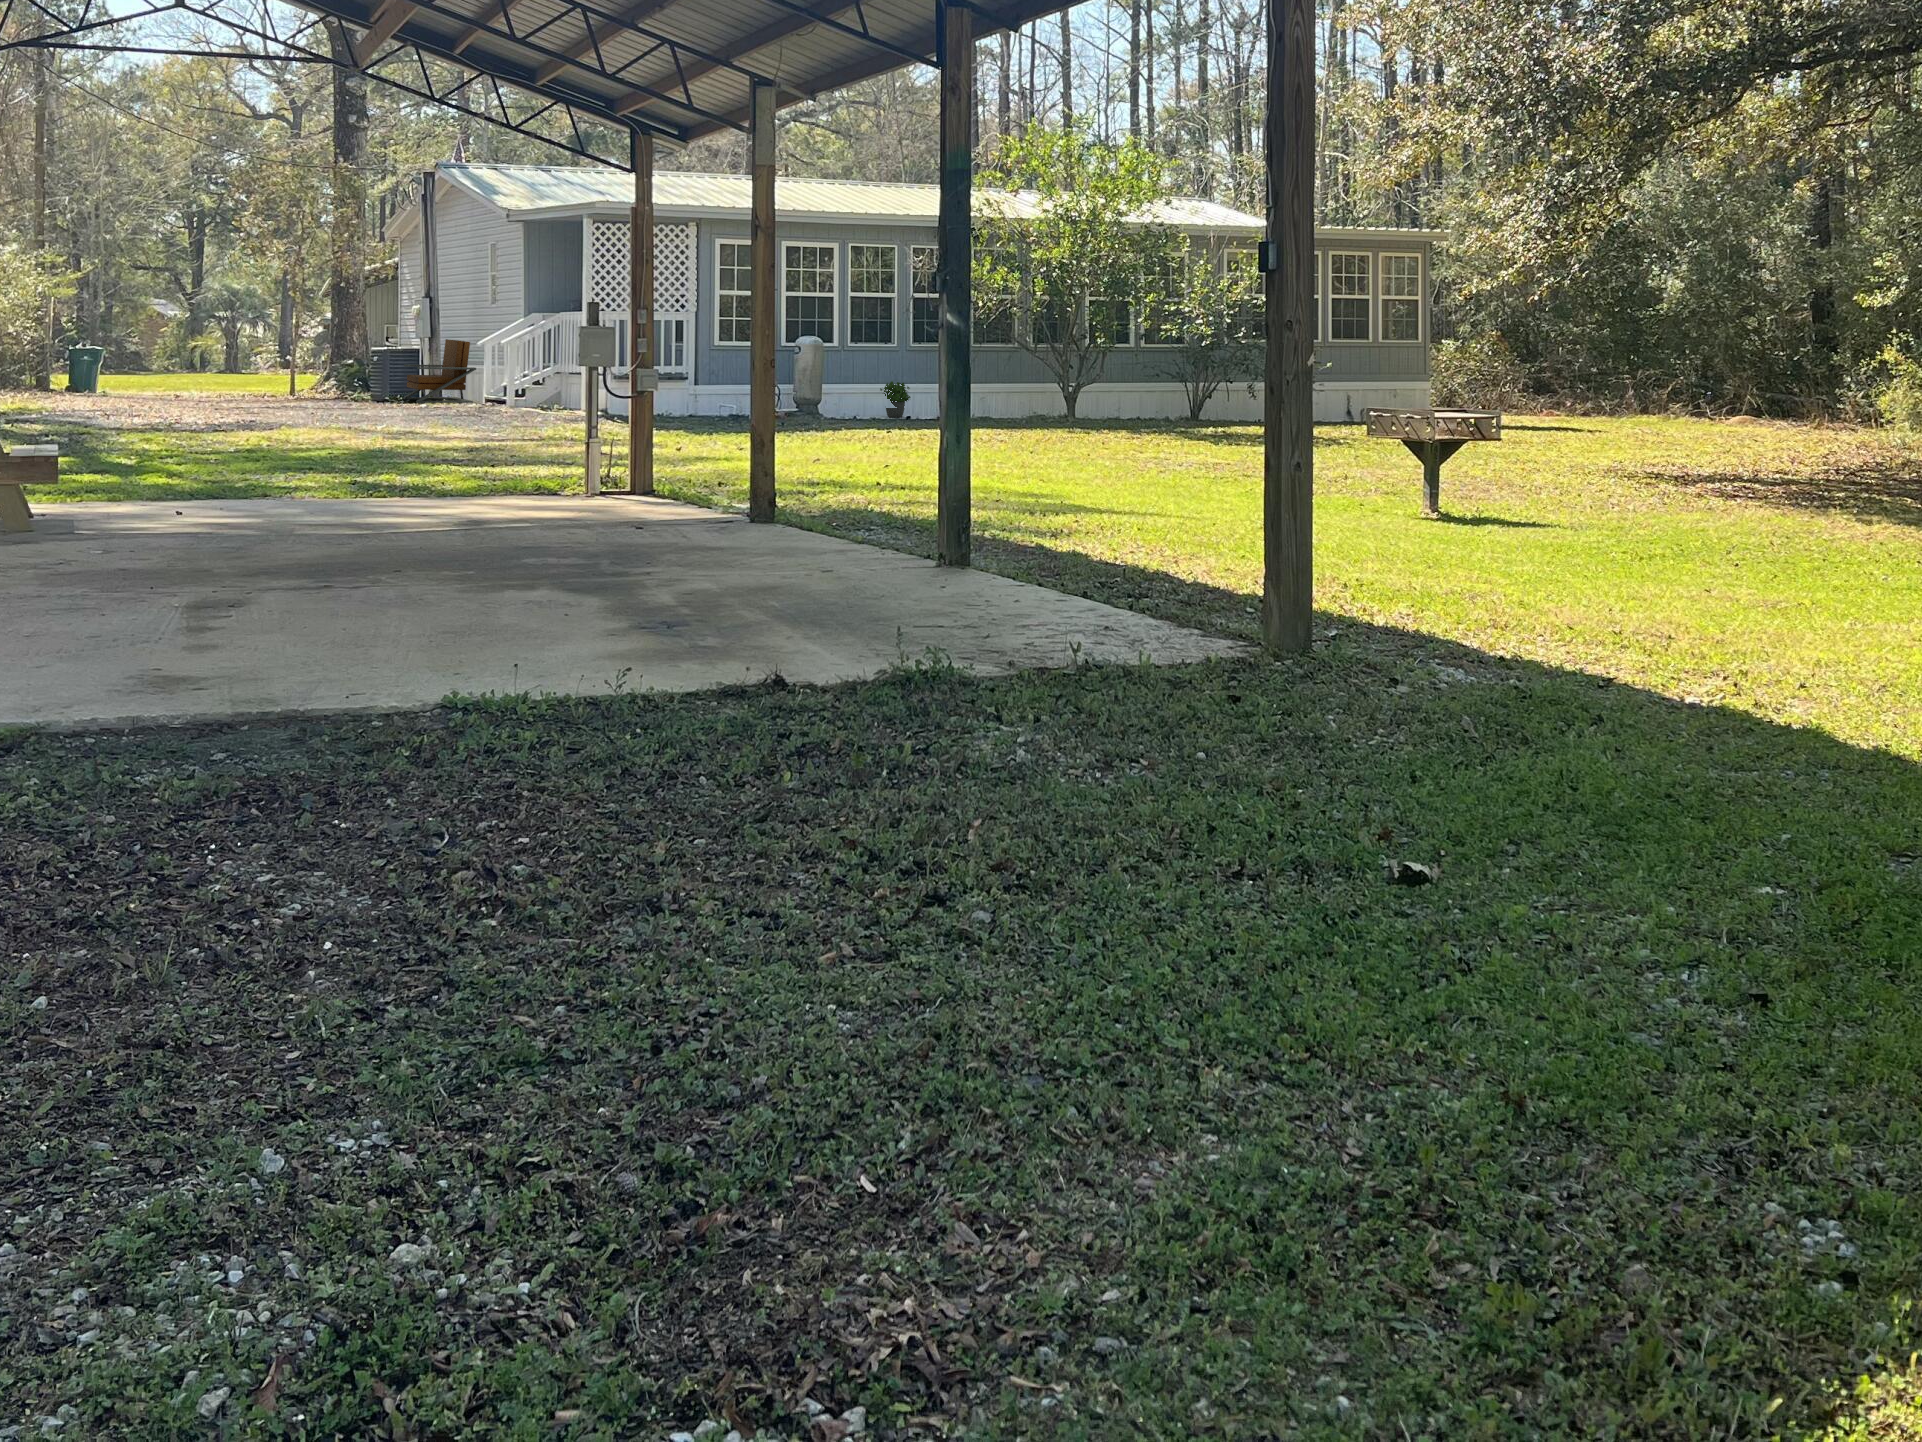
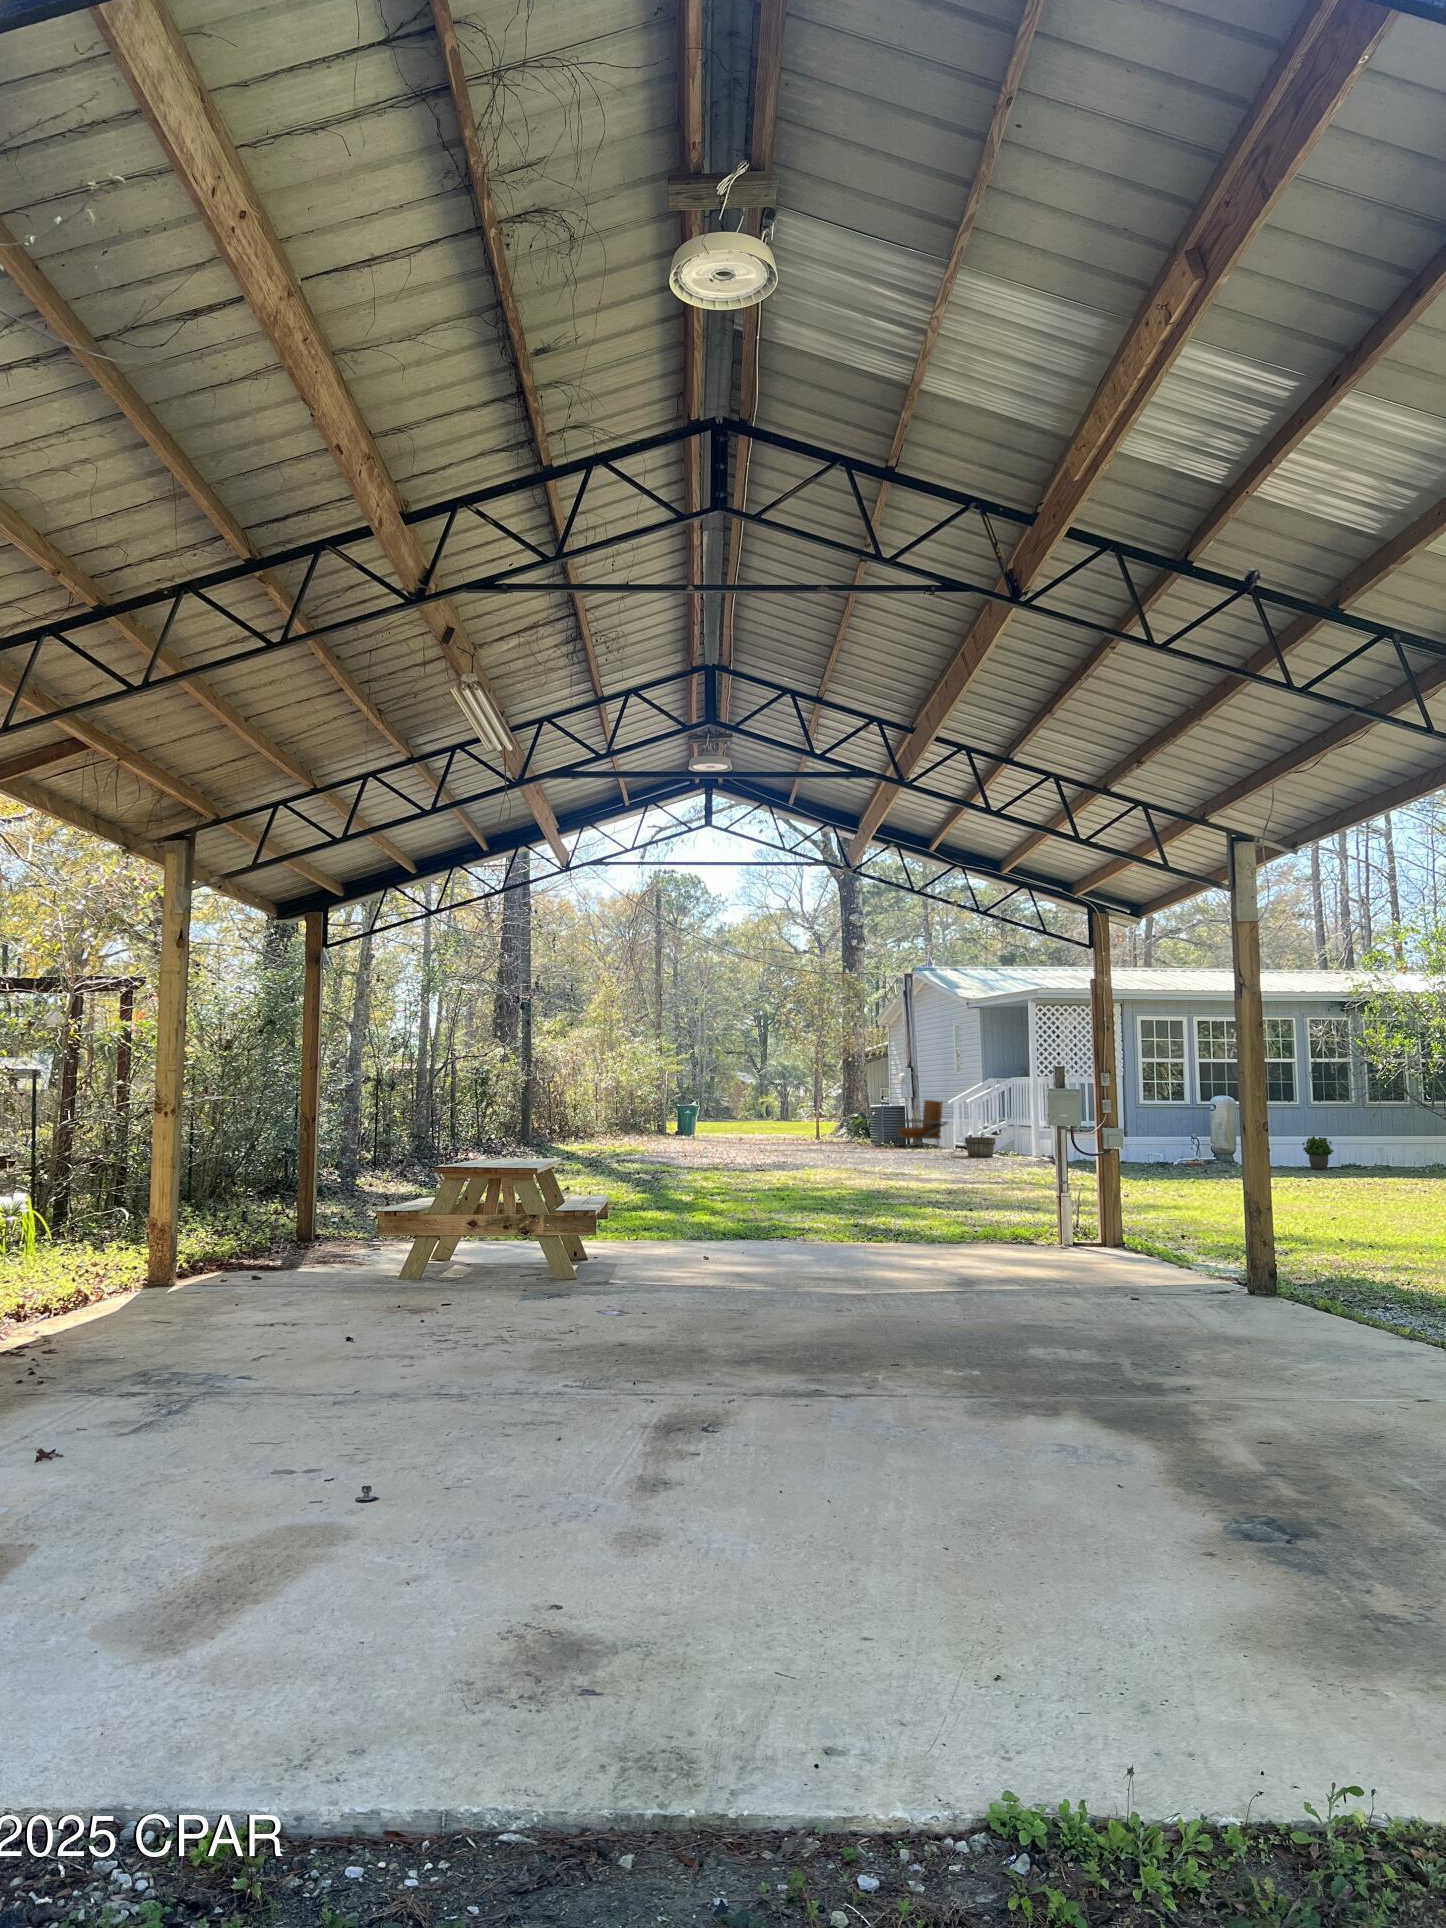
wooden bucket: none [495,379,536,411] -> present [965,1133,995,1158]

